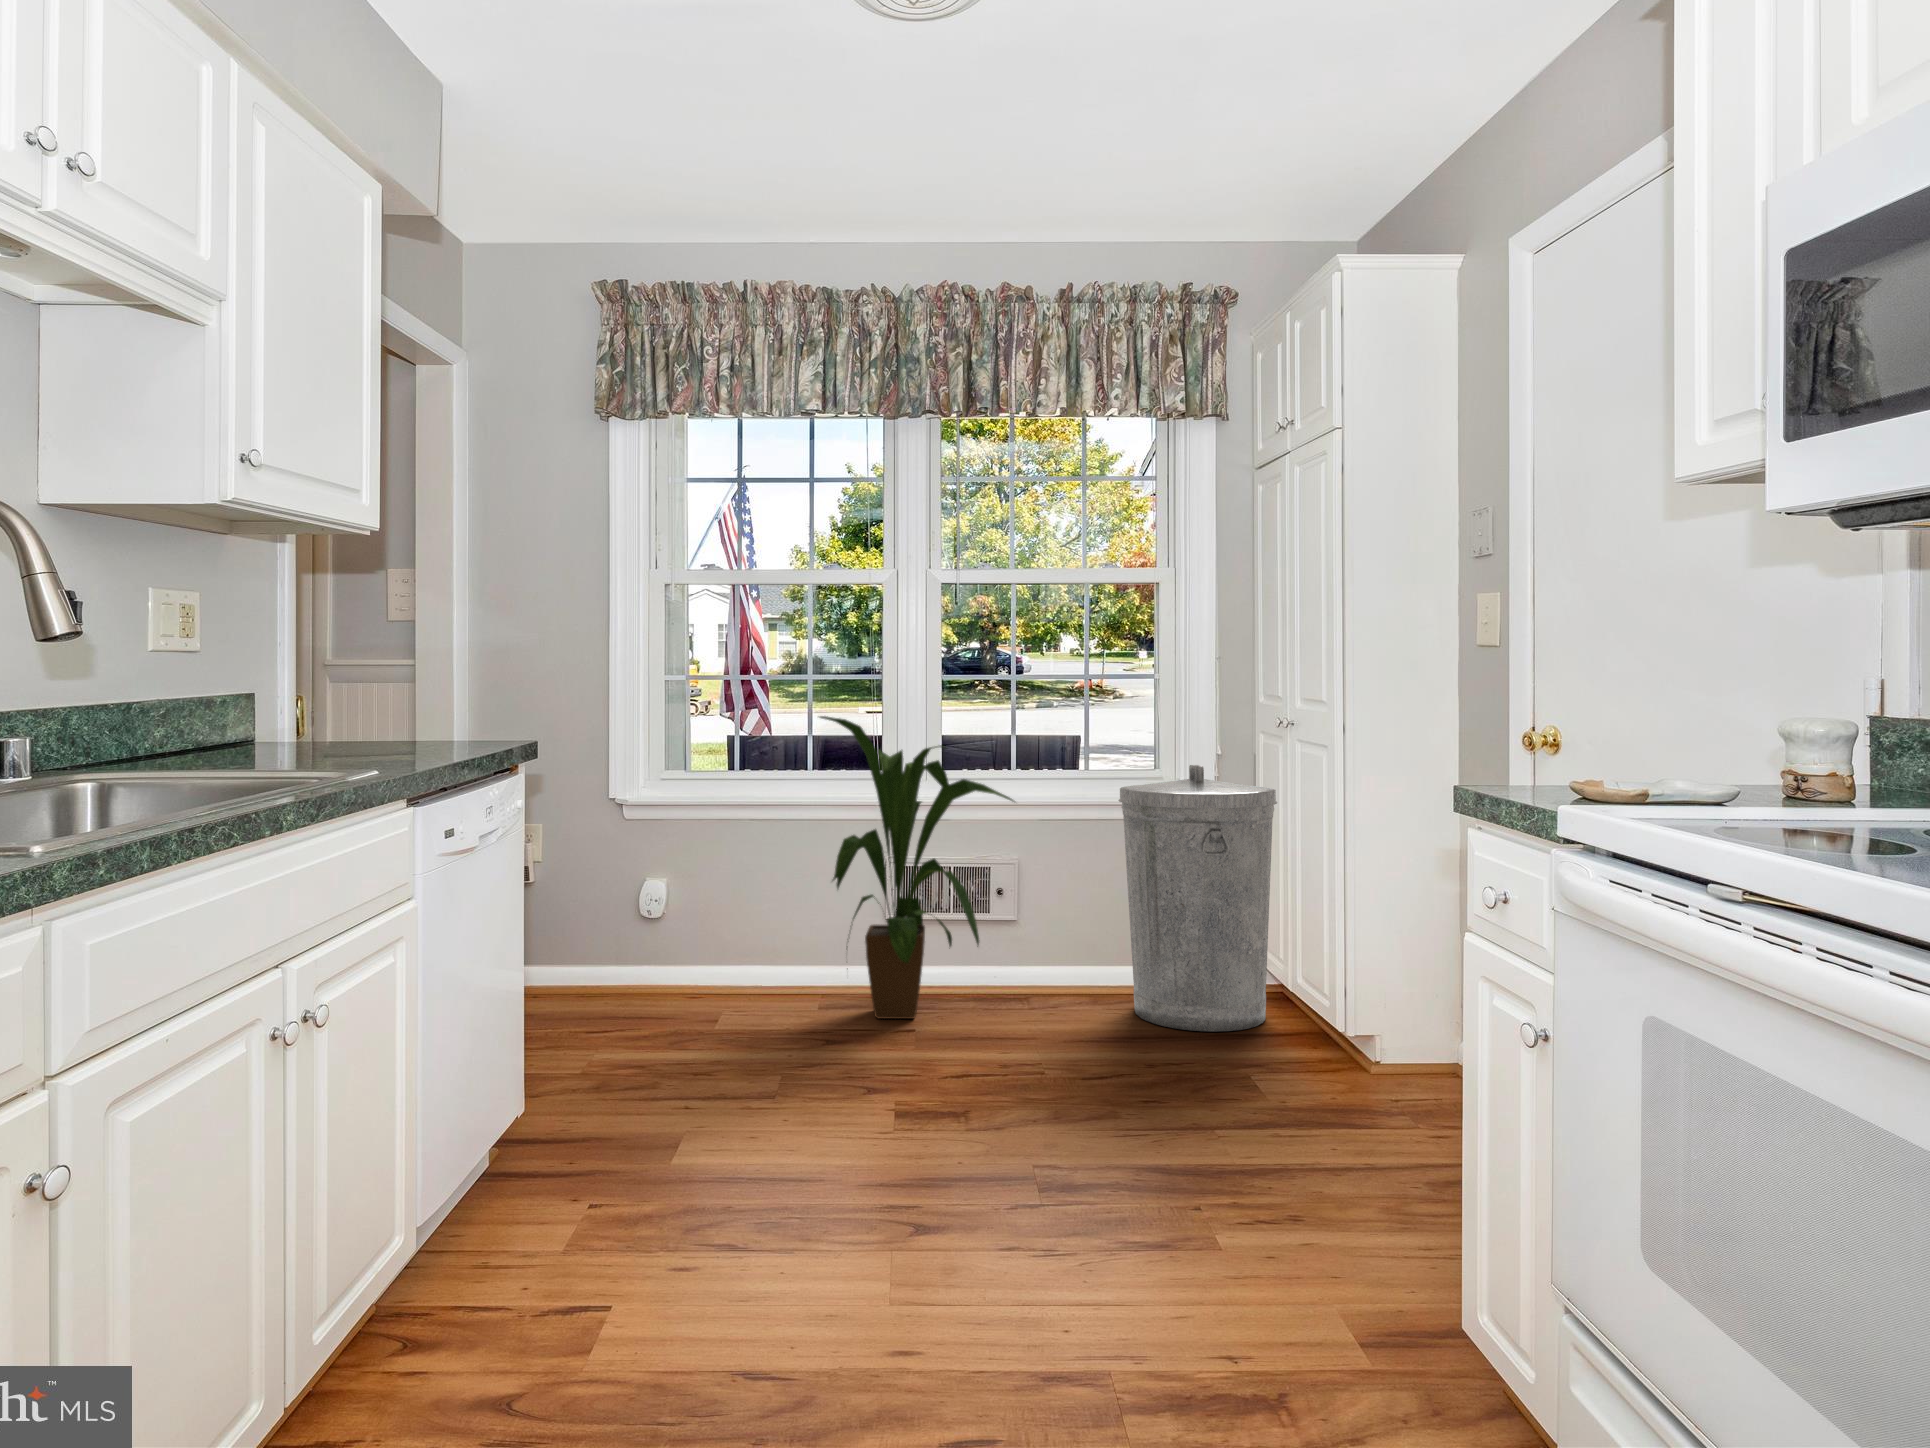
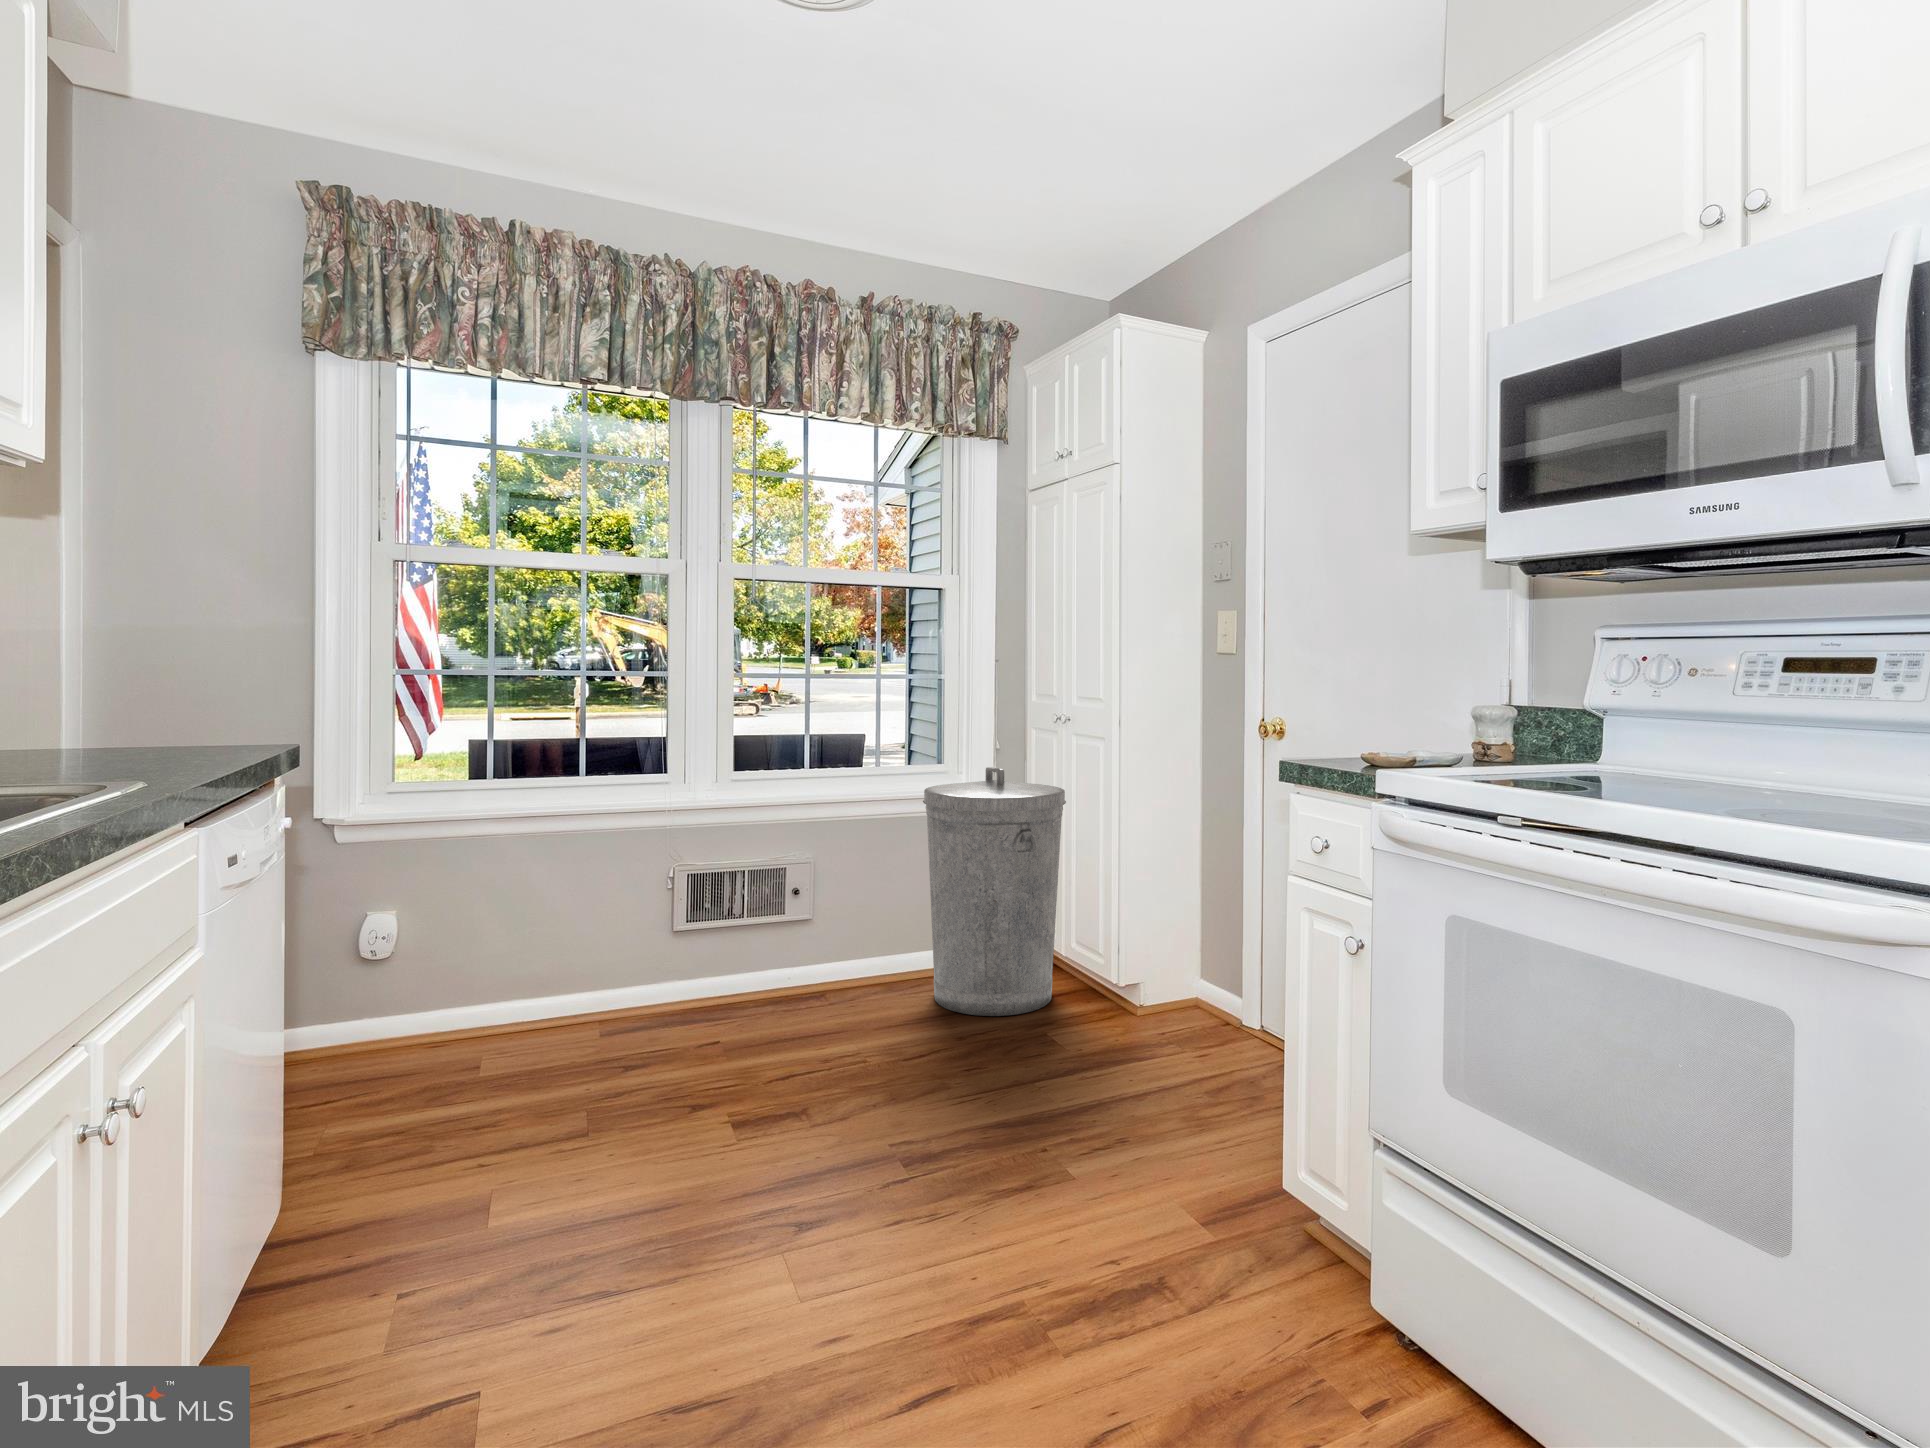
house plant: present [820,716,1014,1019] -> none [624,729,826,1049]

